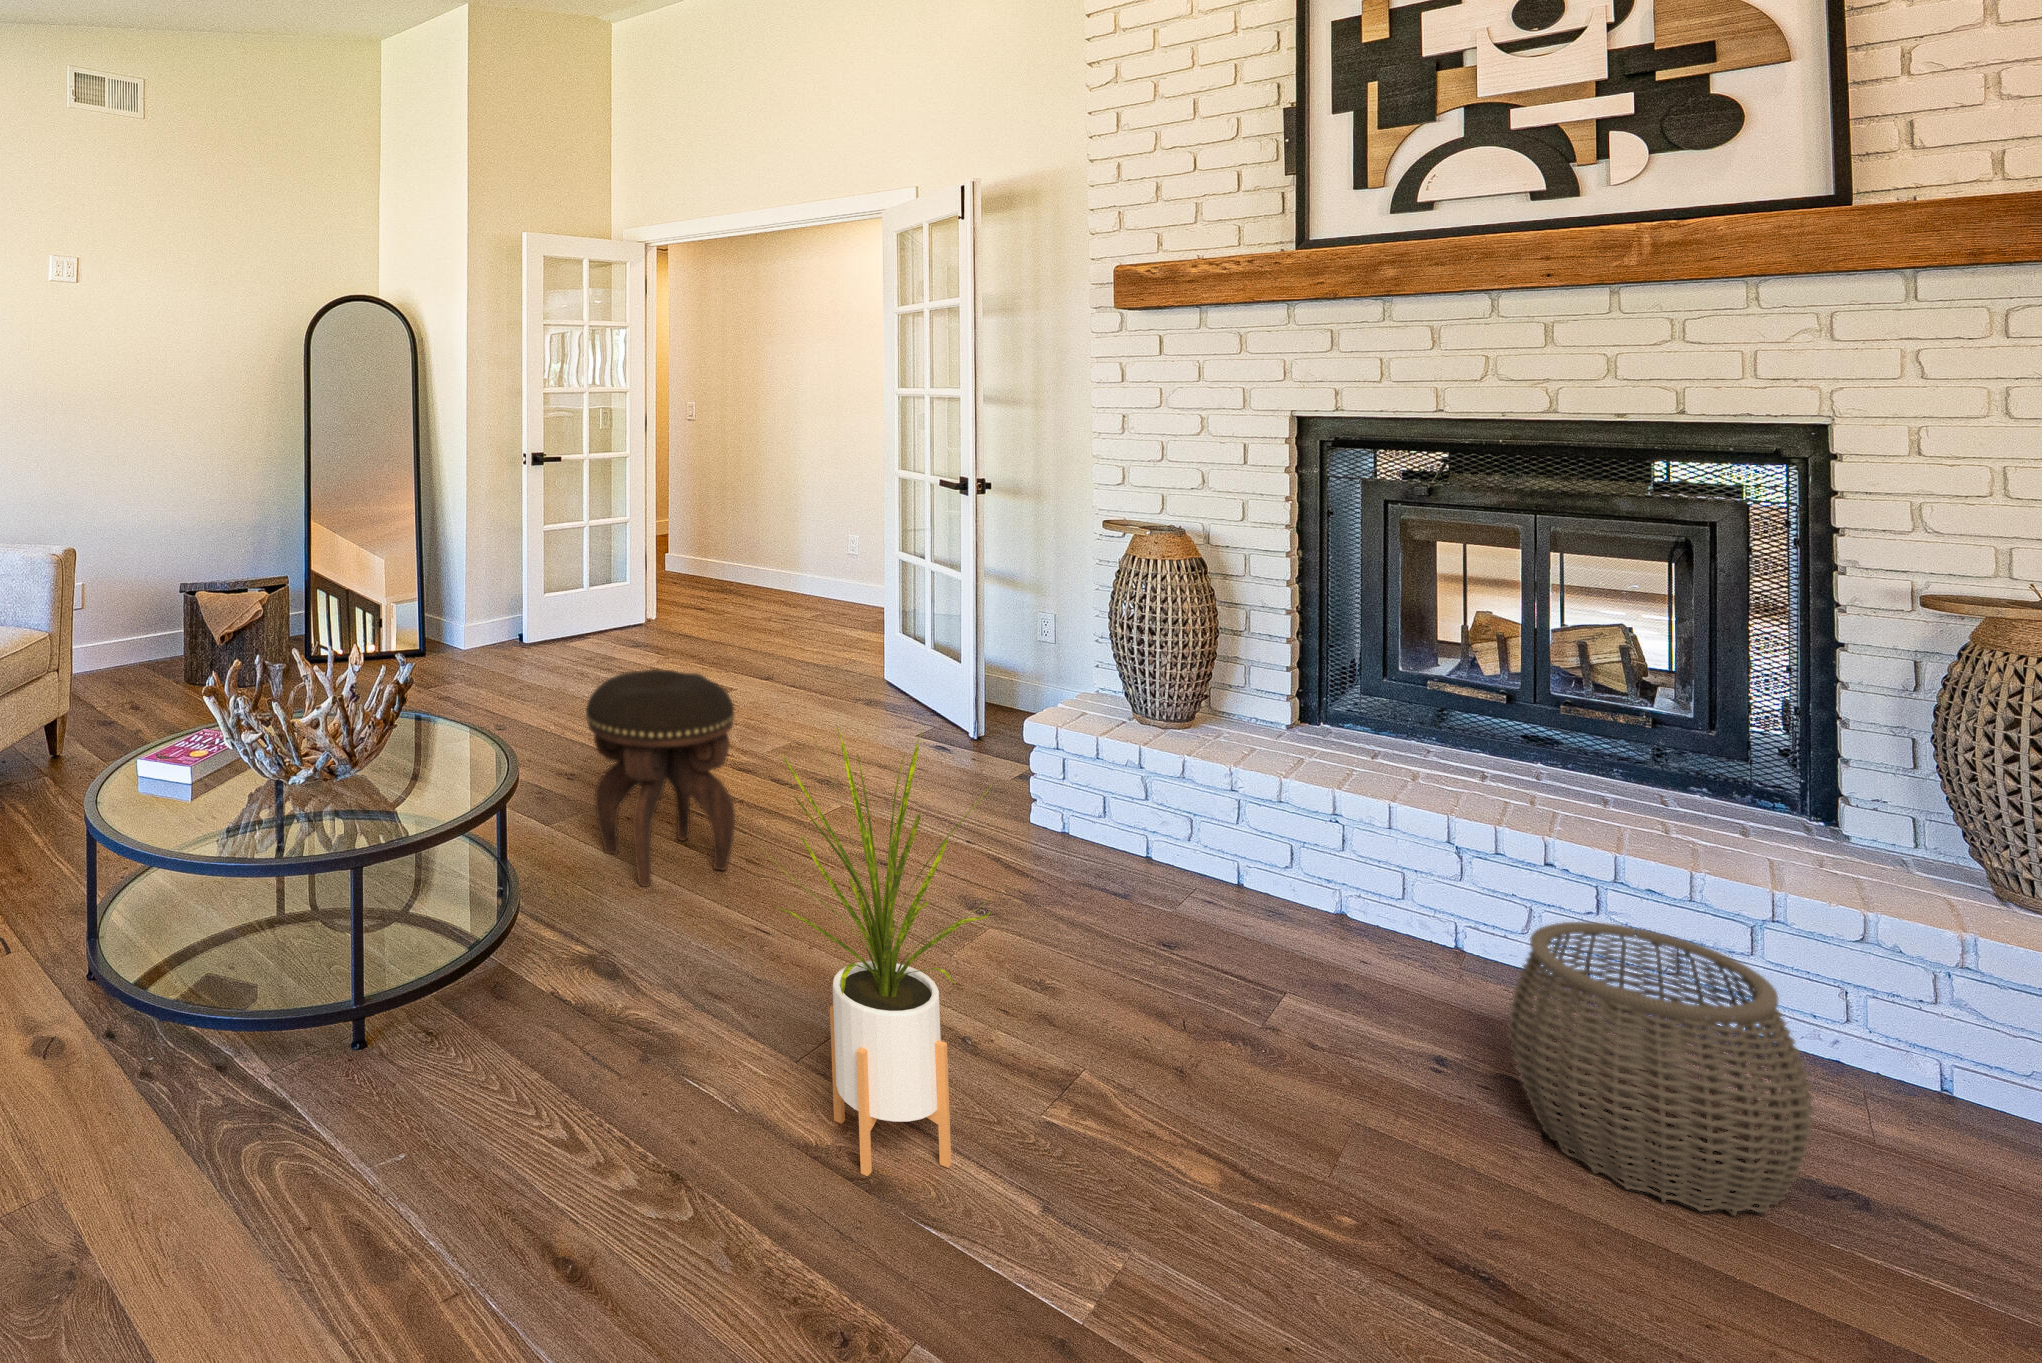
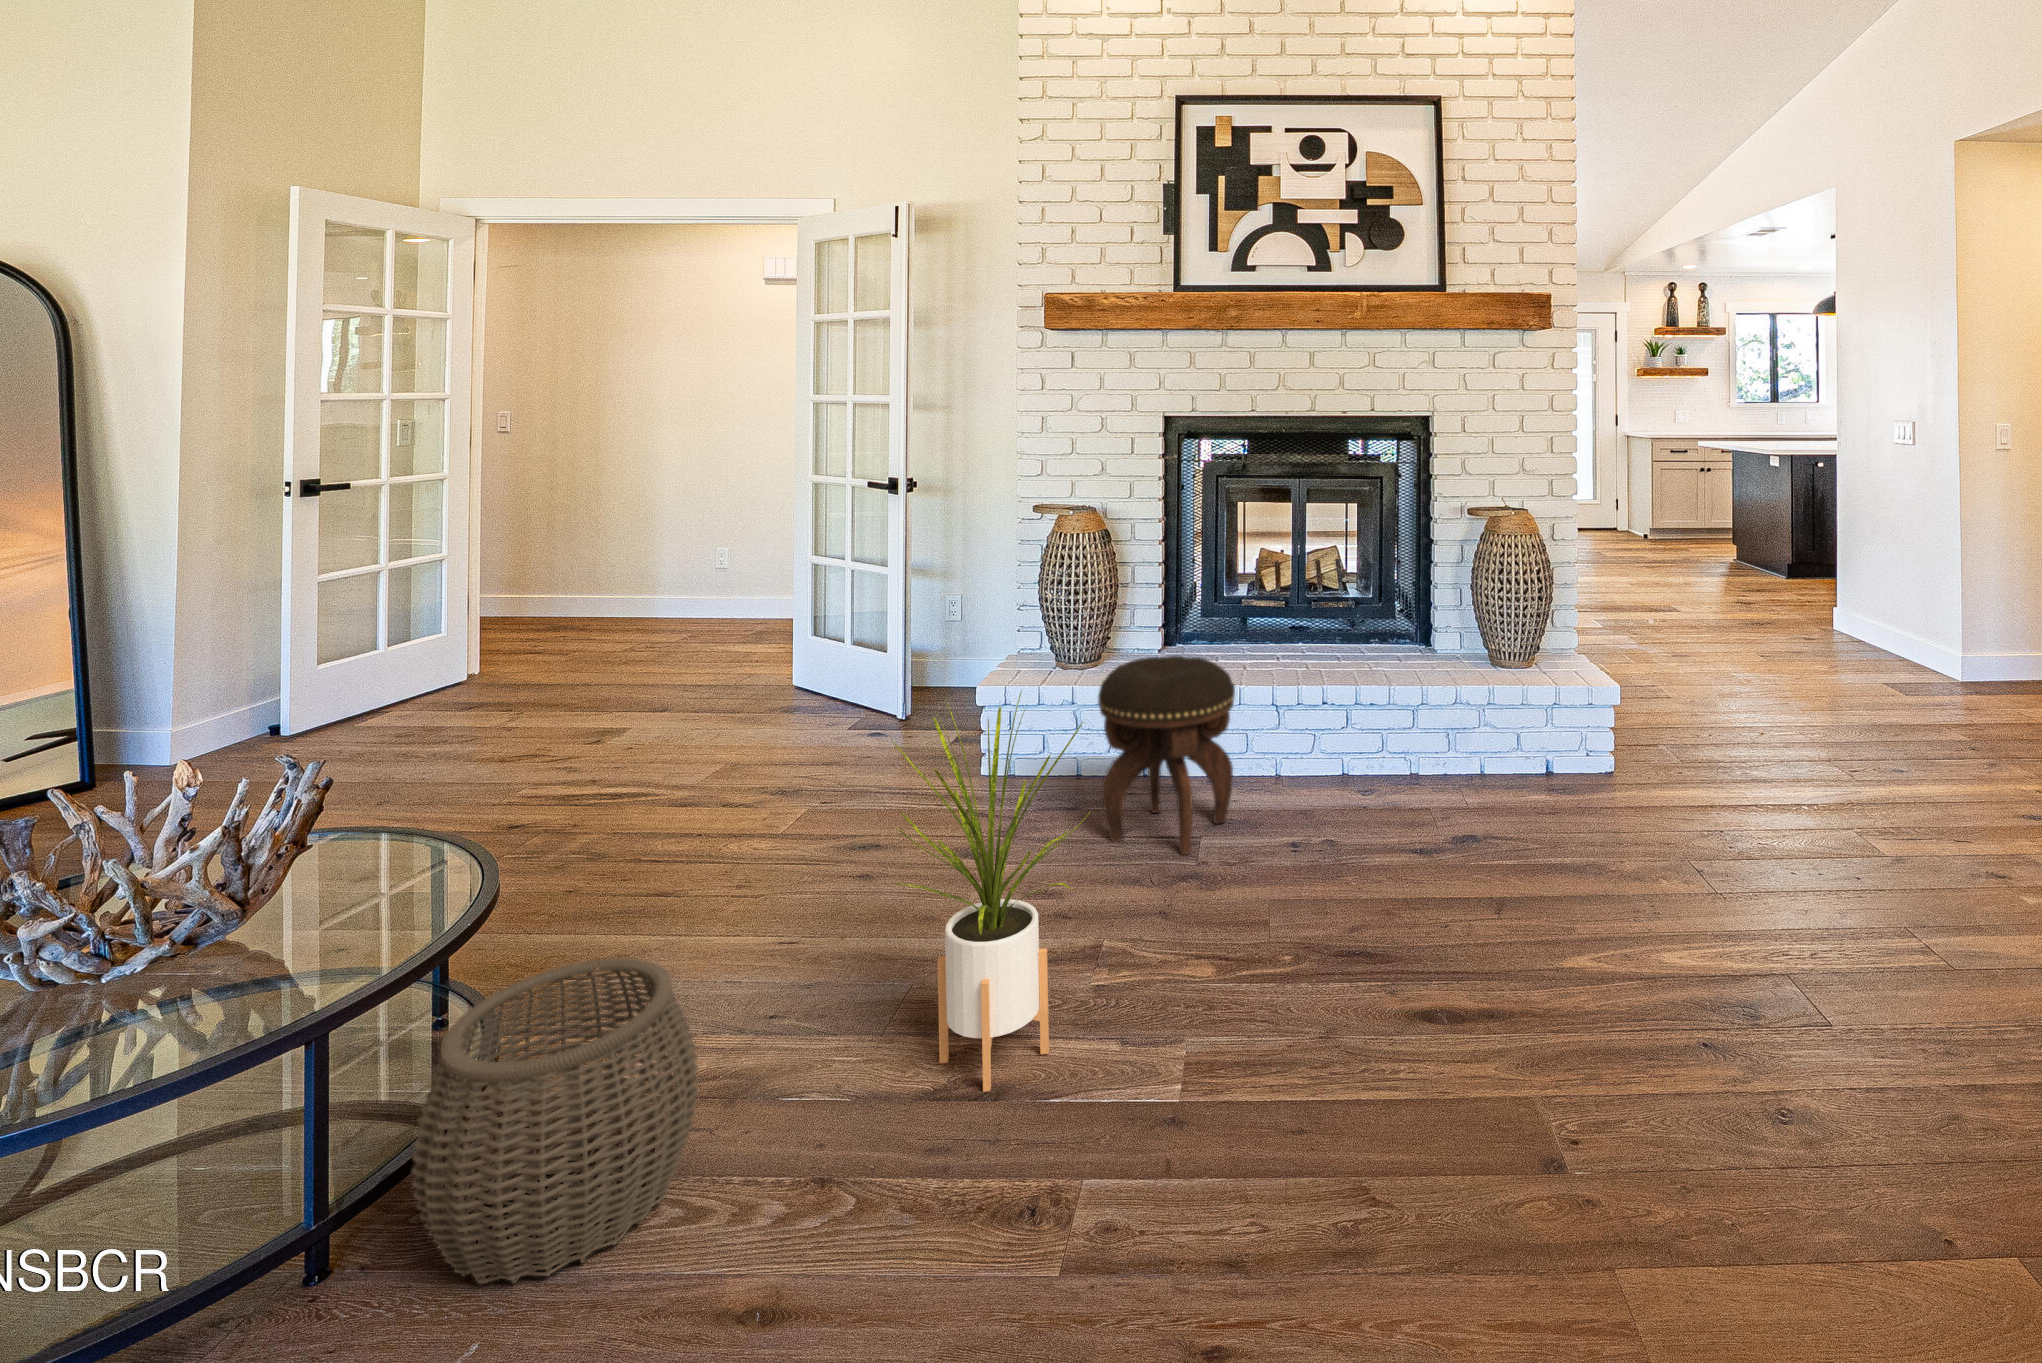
footstool: present [586,669,735,887] -> present [1098,656,1235,855]
woven basket: present [1508,922,1815,1215] -> present [412,958,698,1284]

